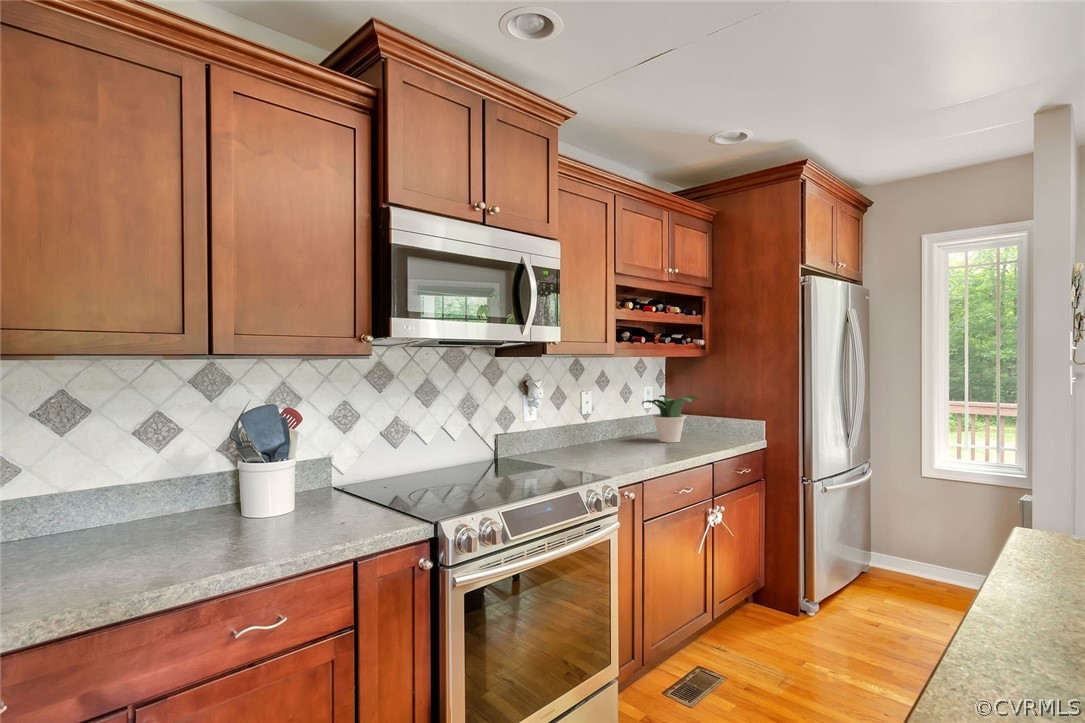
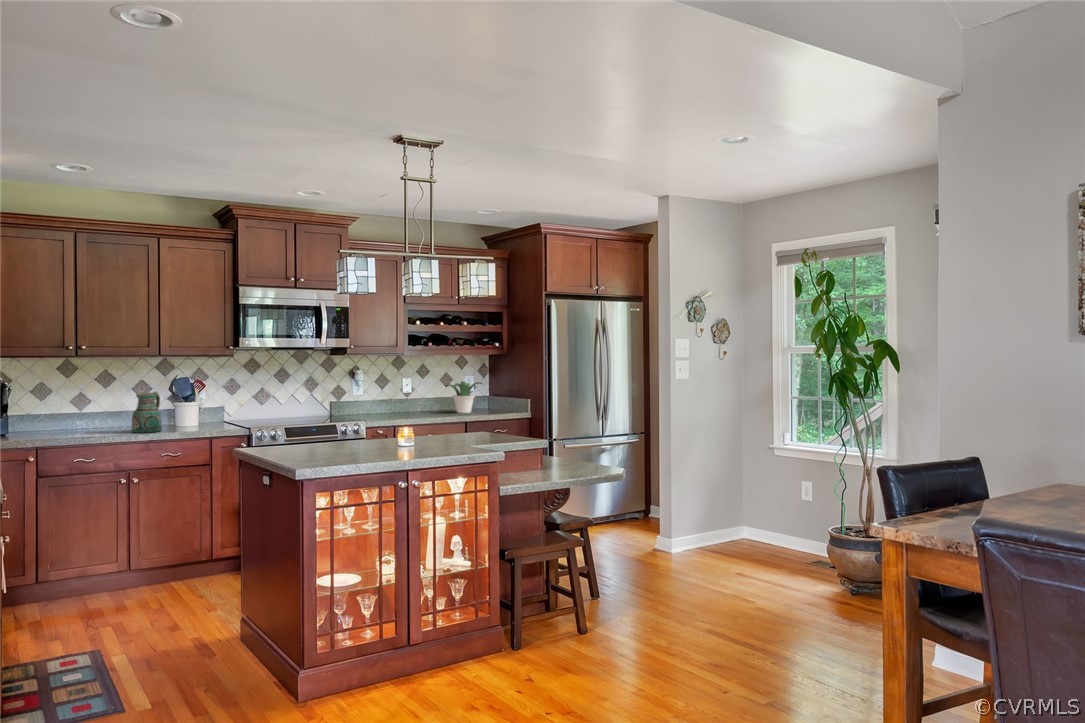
ceramic pitcher: none [138,442,222,563] -> present [132,392,162,433]

